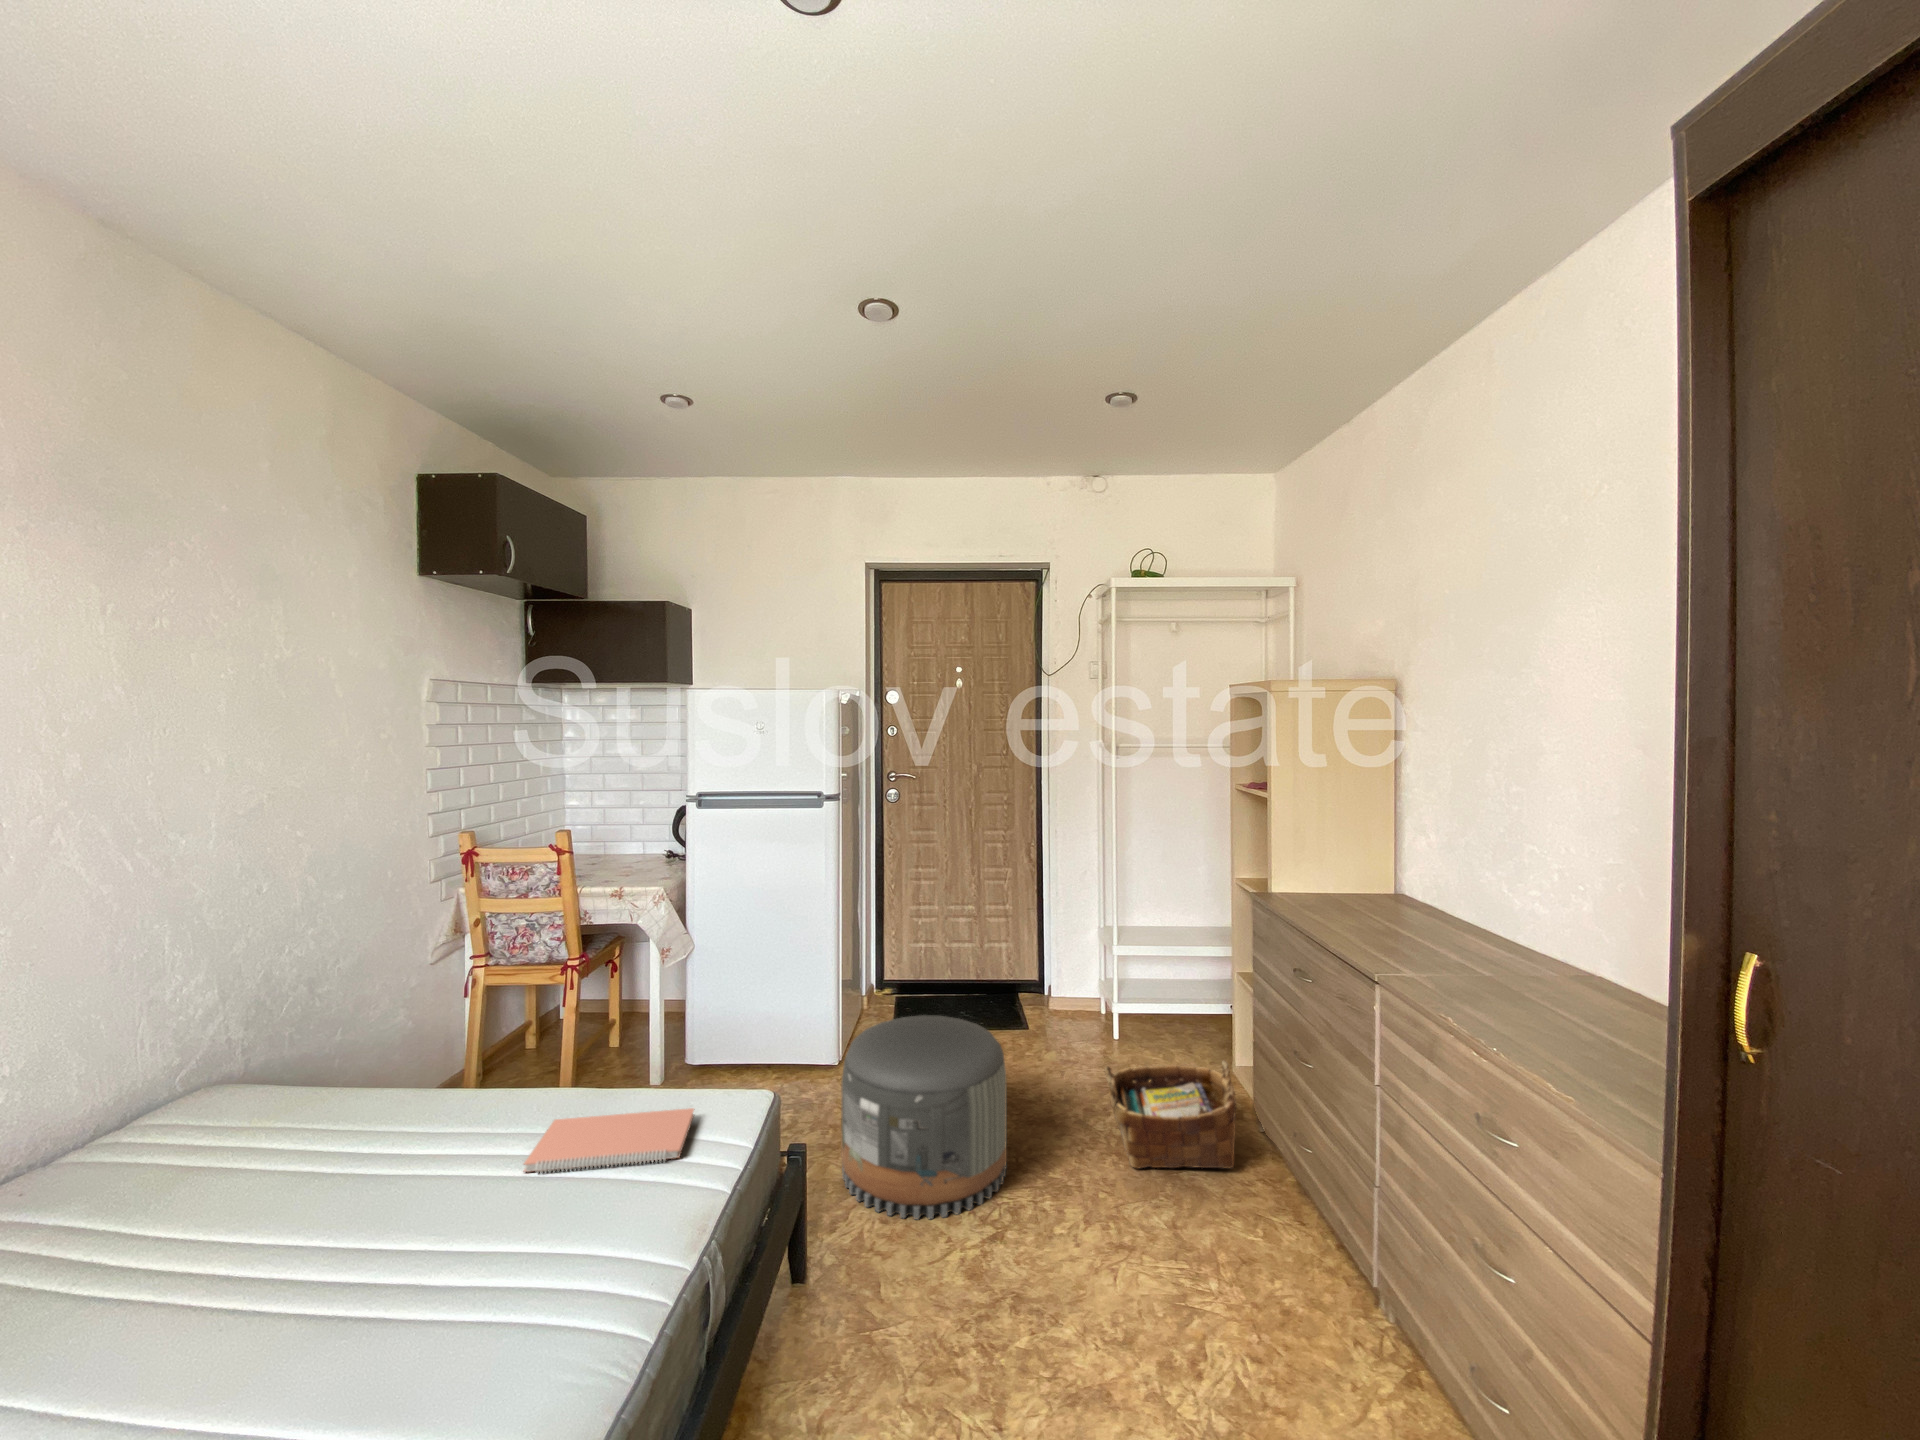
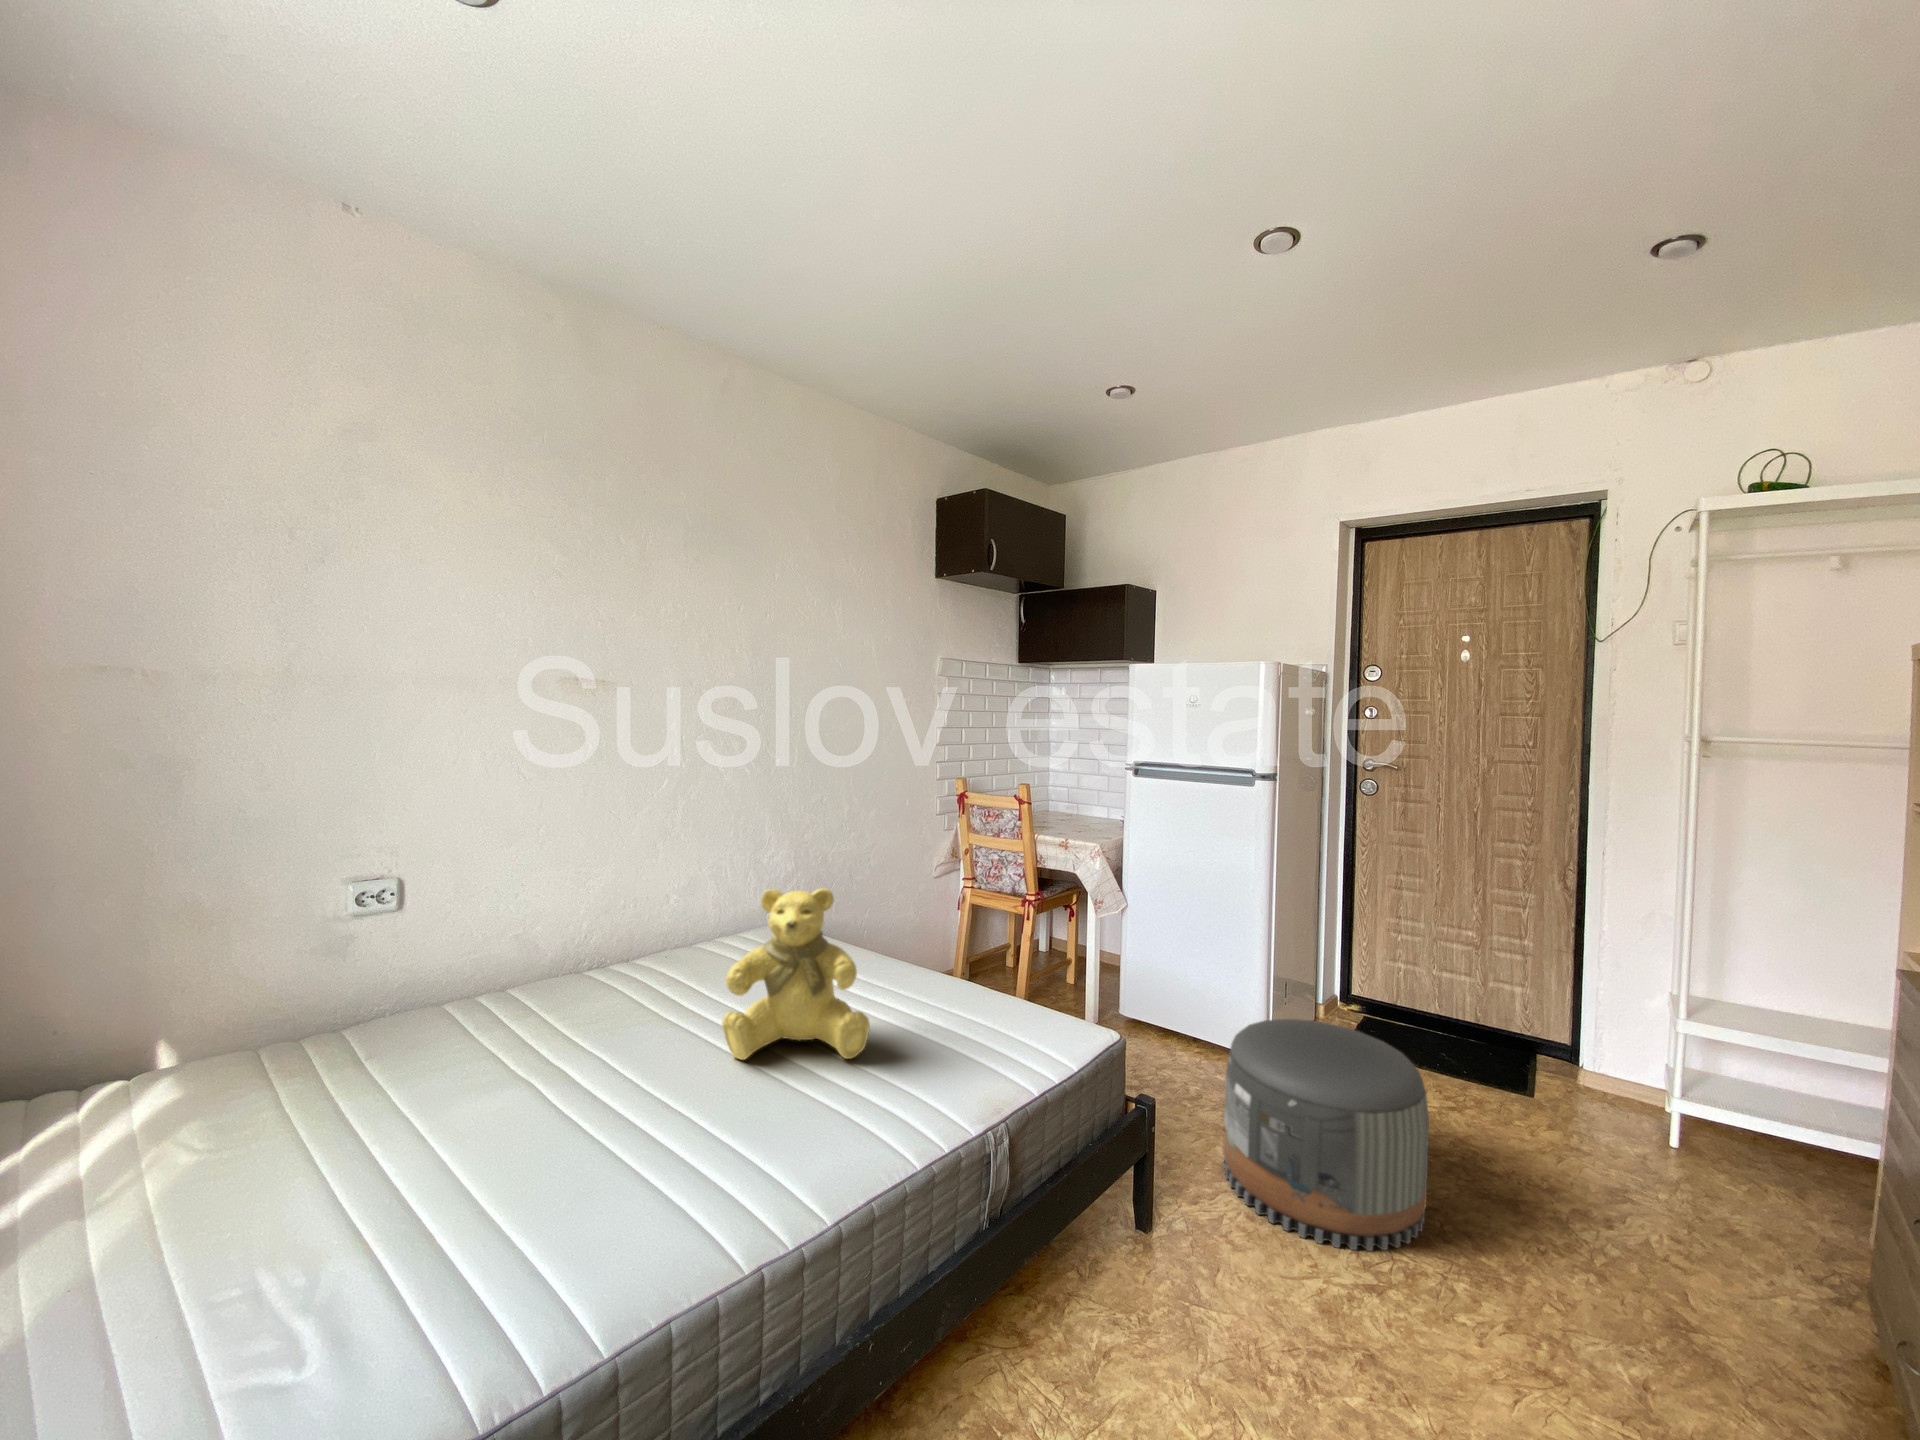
teddy bear: none [215,1018,496,1336] -> present [722,888,870,1060]
woven basket: present [1105,1061,1236,1168] -> none [1592,1164,1852,1393]
notebook: present [524,1108,694,1172] -> none [906,999,1037,1056]

